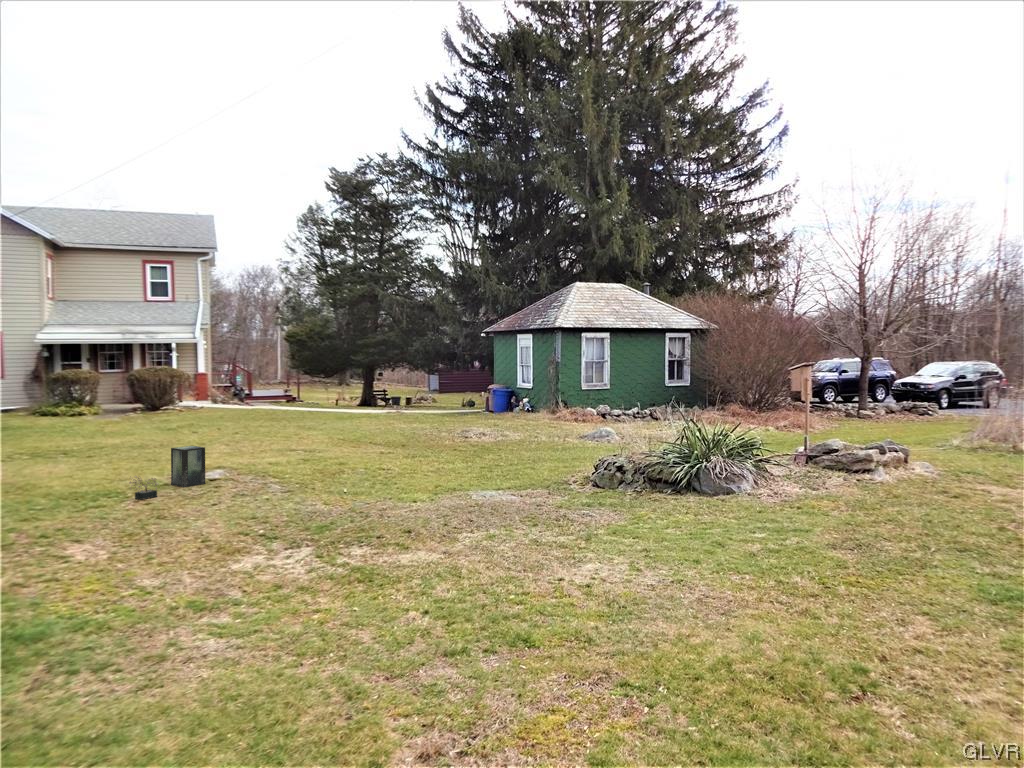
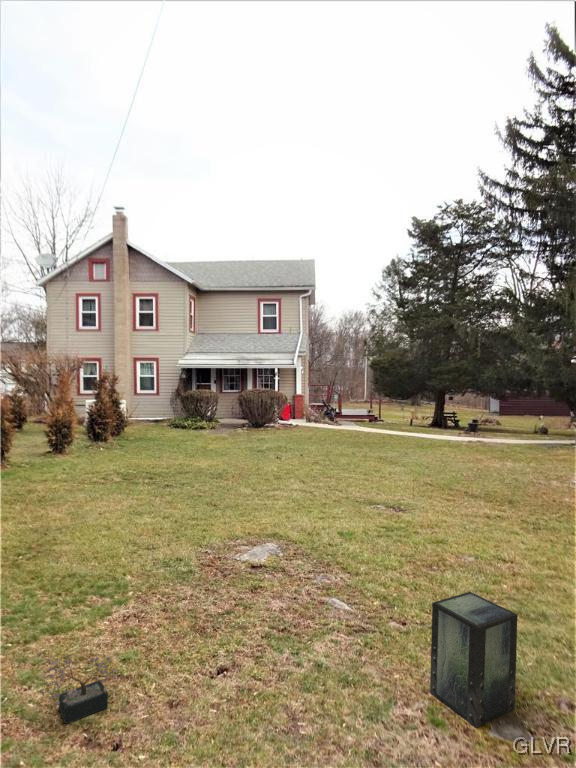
storage box: present [171,446,205,487] -> present [430,592,517,728]

